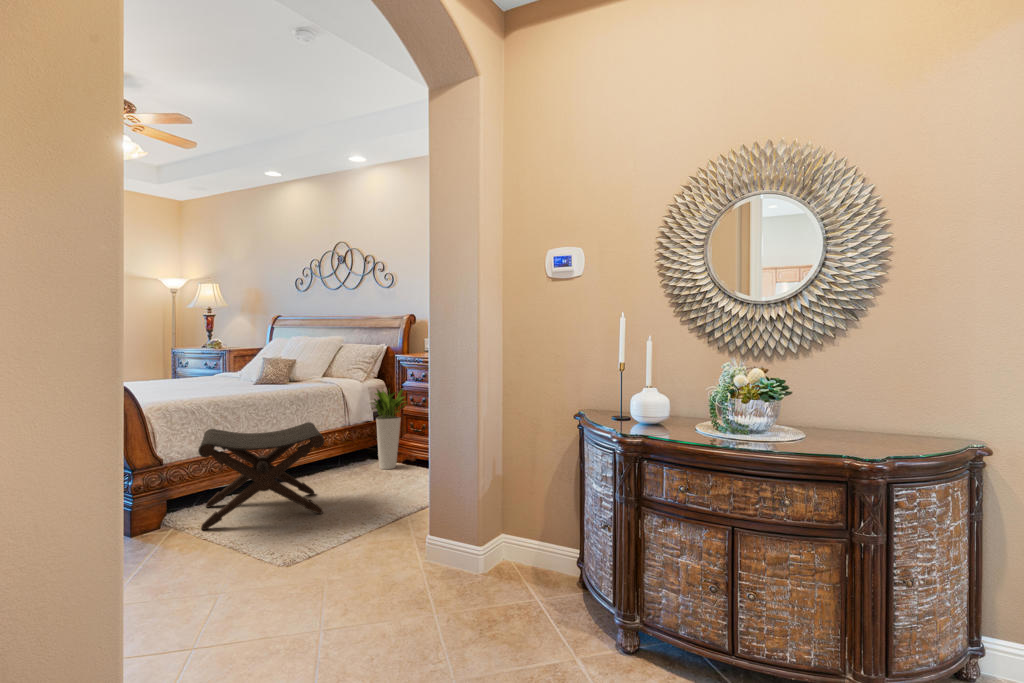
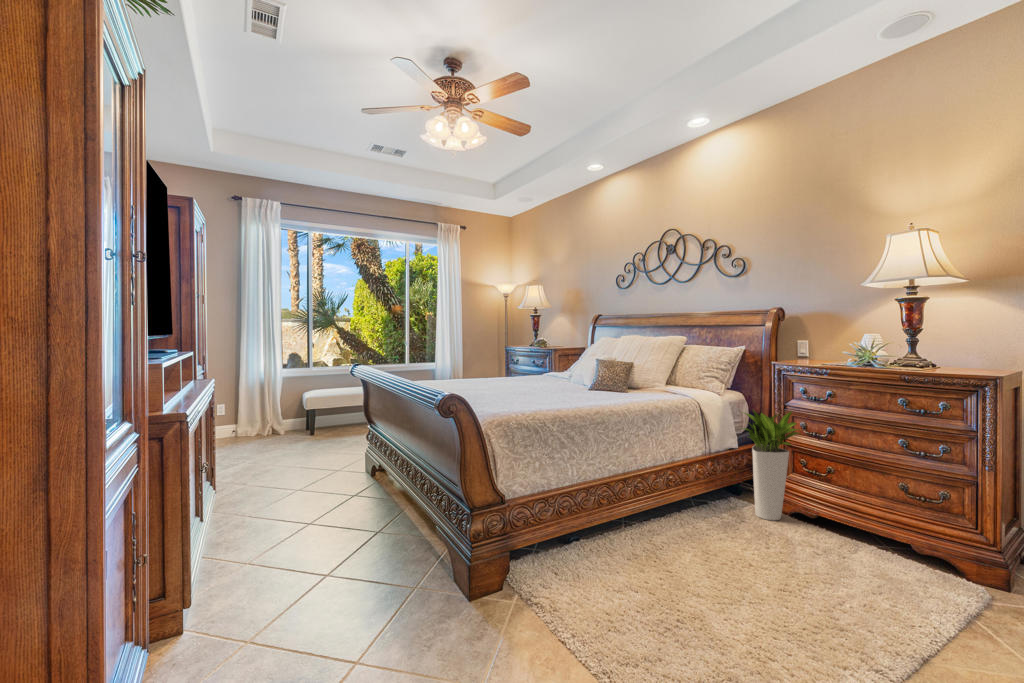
footstool: present [198,422,325,530] -> none [558,461,736,621]

